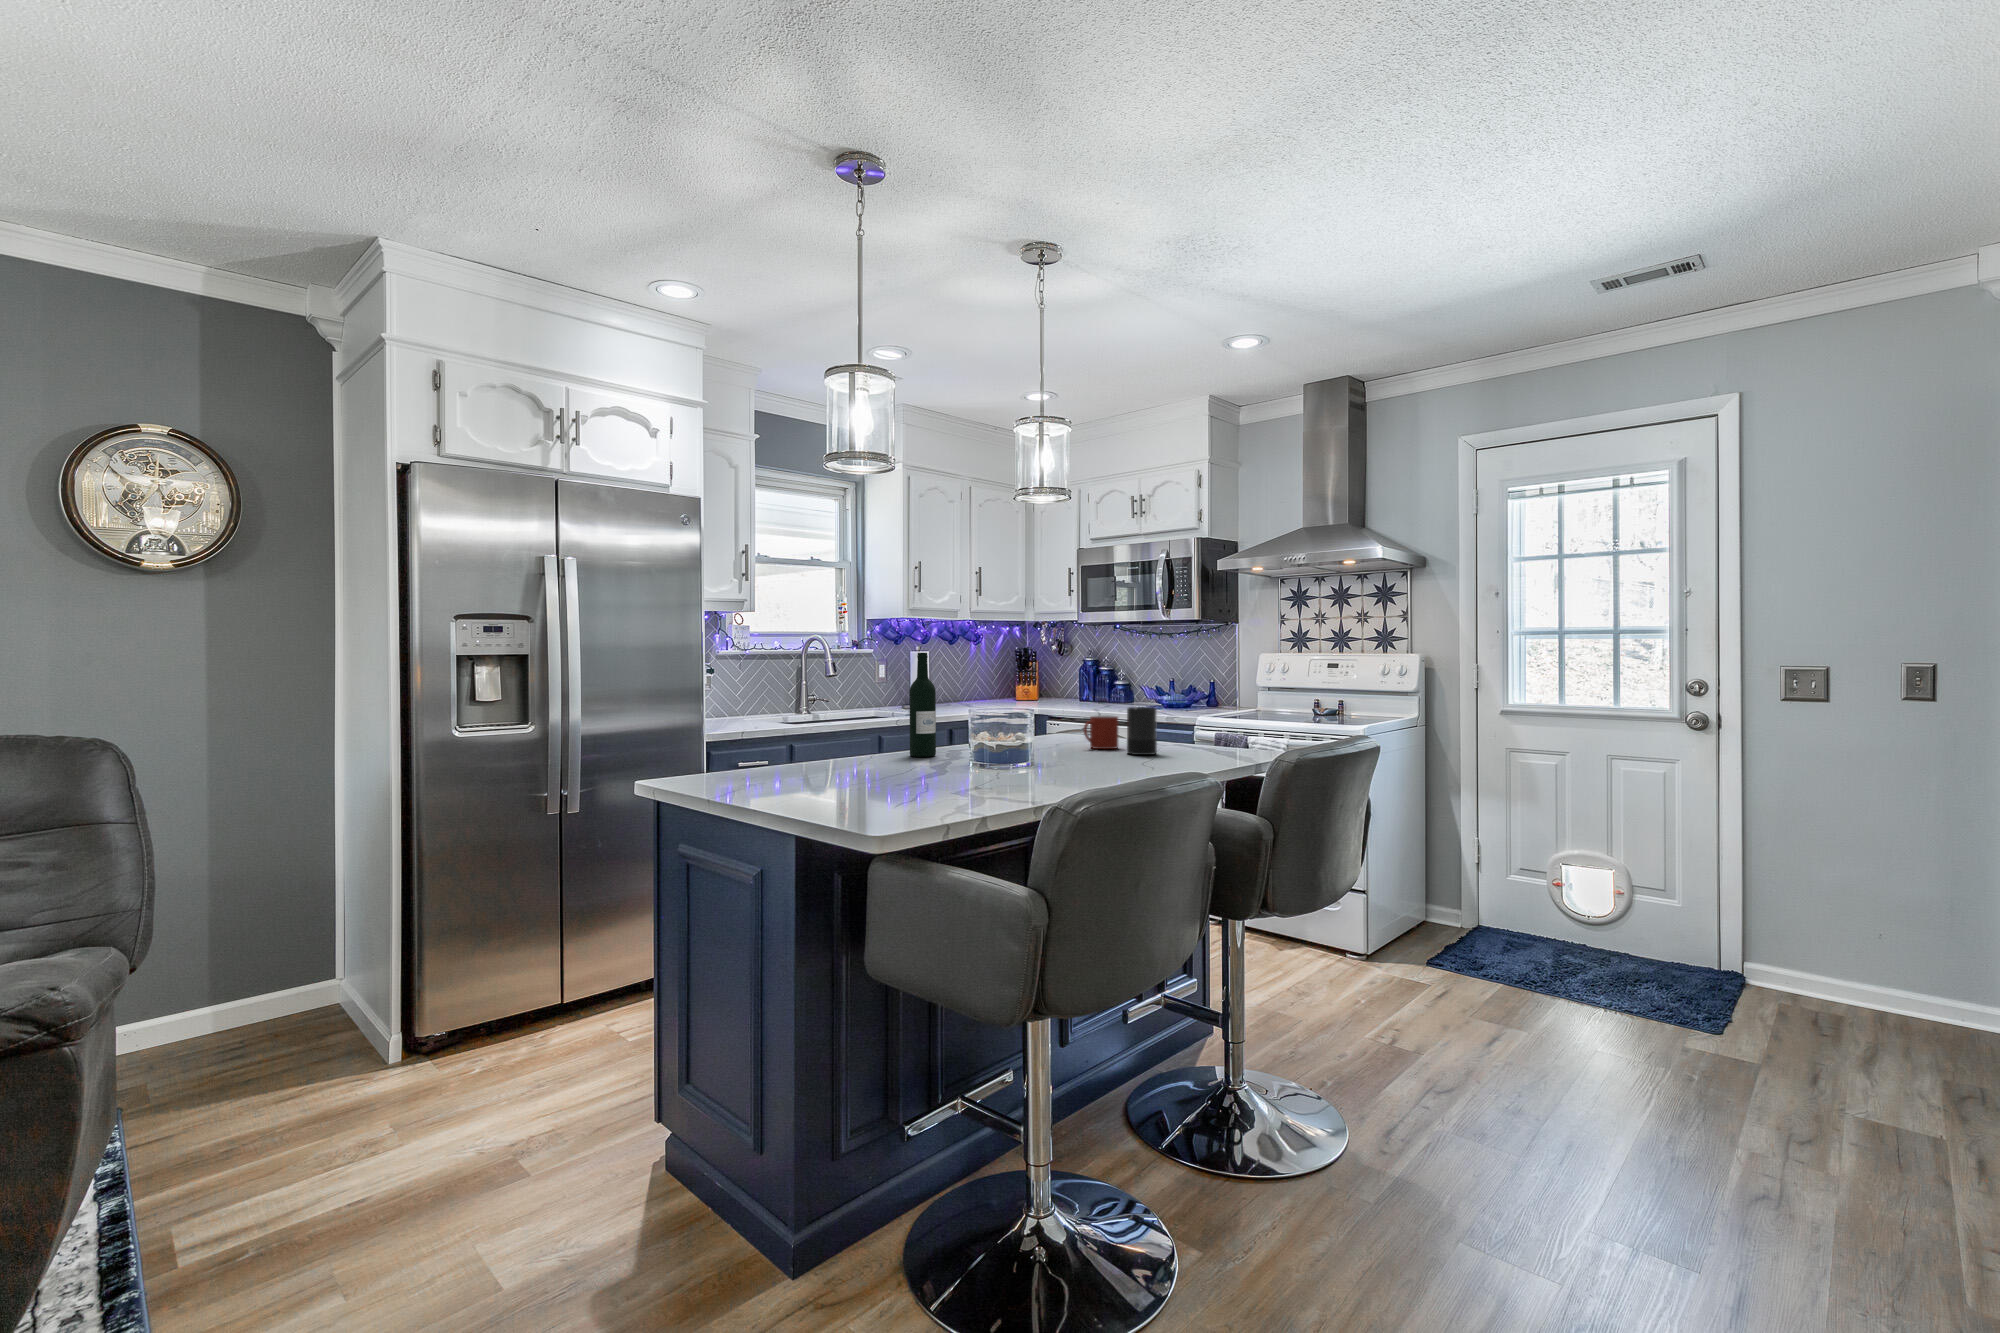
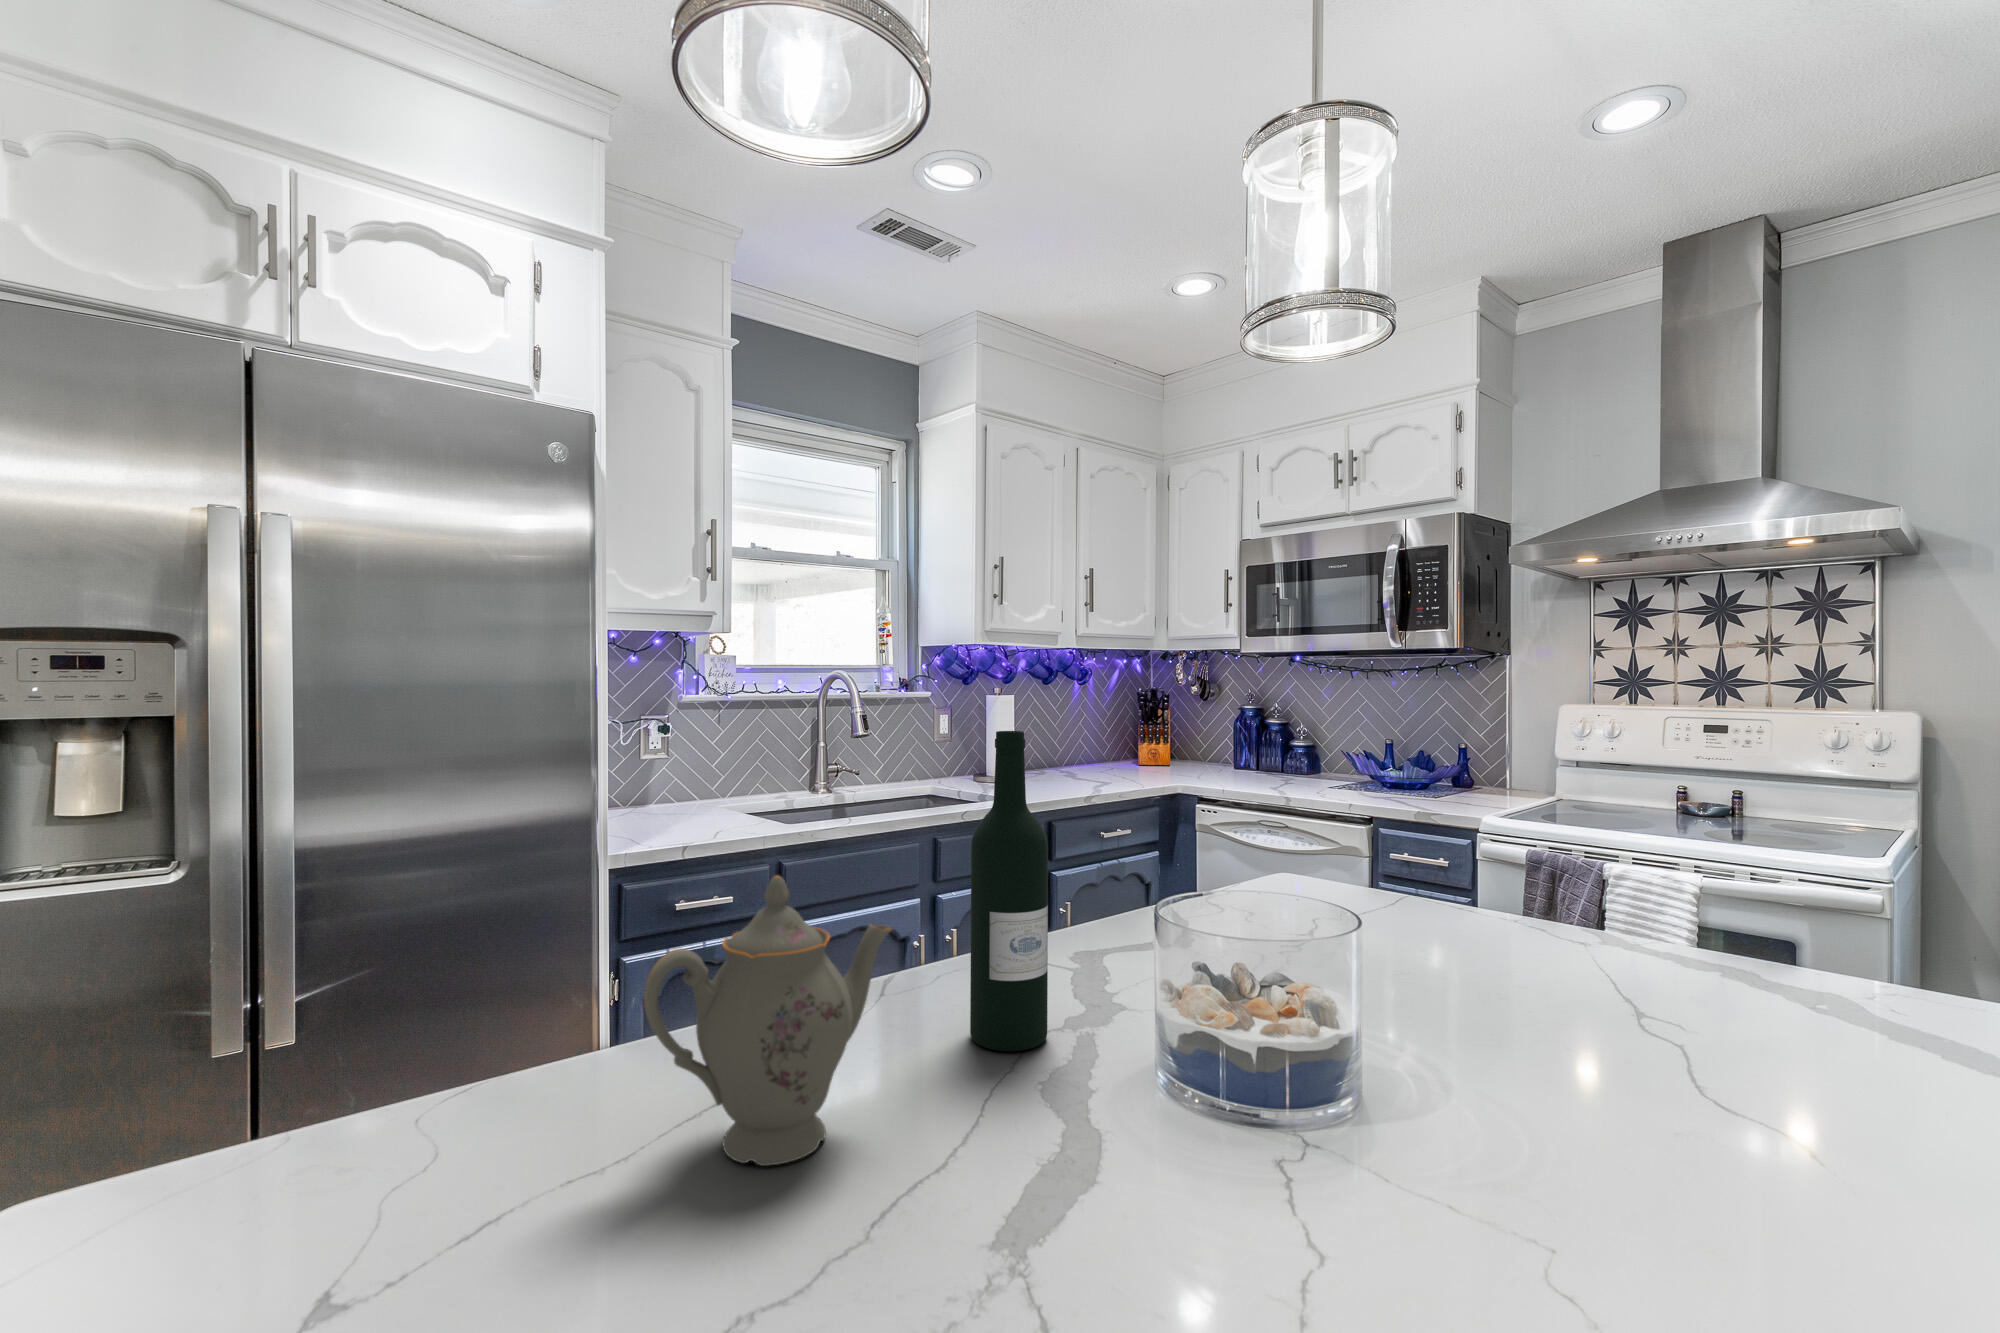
teapot: none [823,690,887,766] -> present [644,876,892,1166]
candle: present [1127,706,1157,755] -> none [1594,876,1714,1053]
mug: present [1084,715,1118,749] -> none [1442,887,1530,991]

